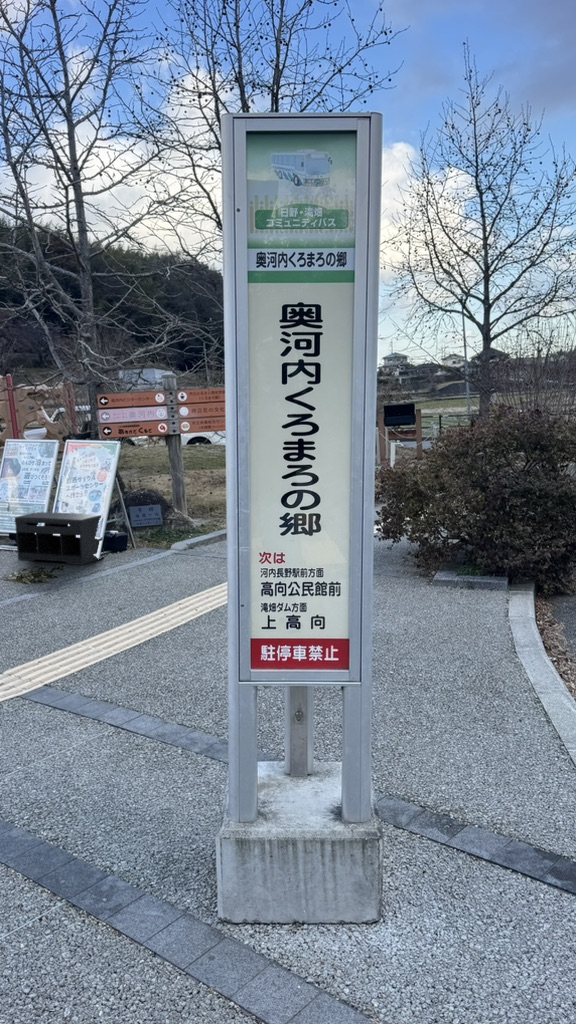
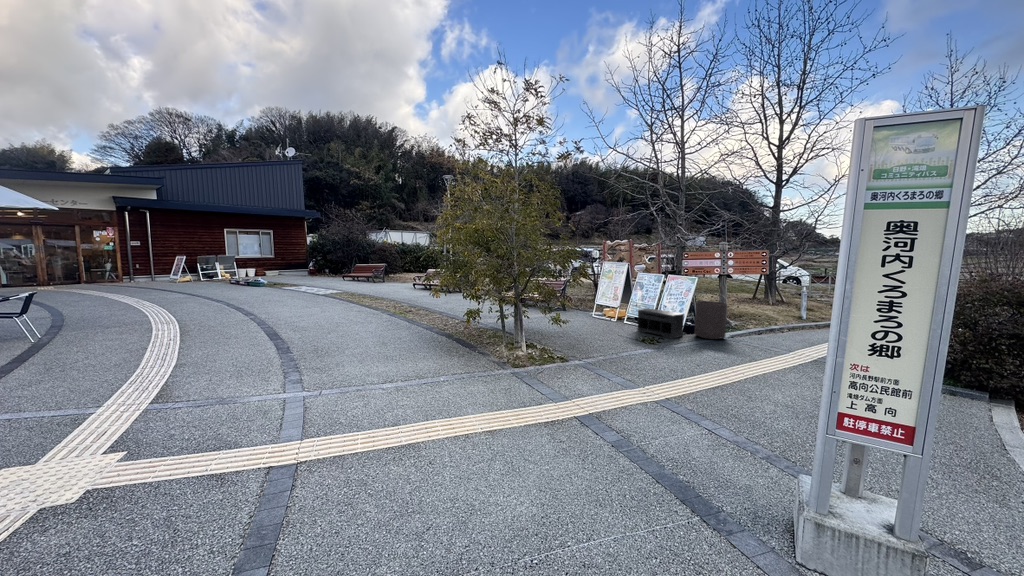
trash can: none [122,486,177,556] -> present [695,301,727,339]

